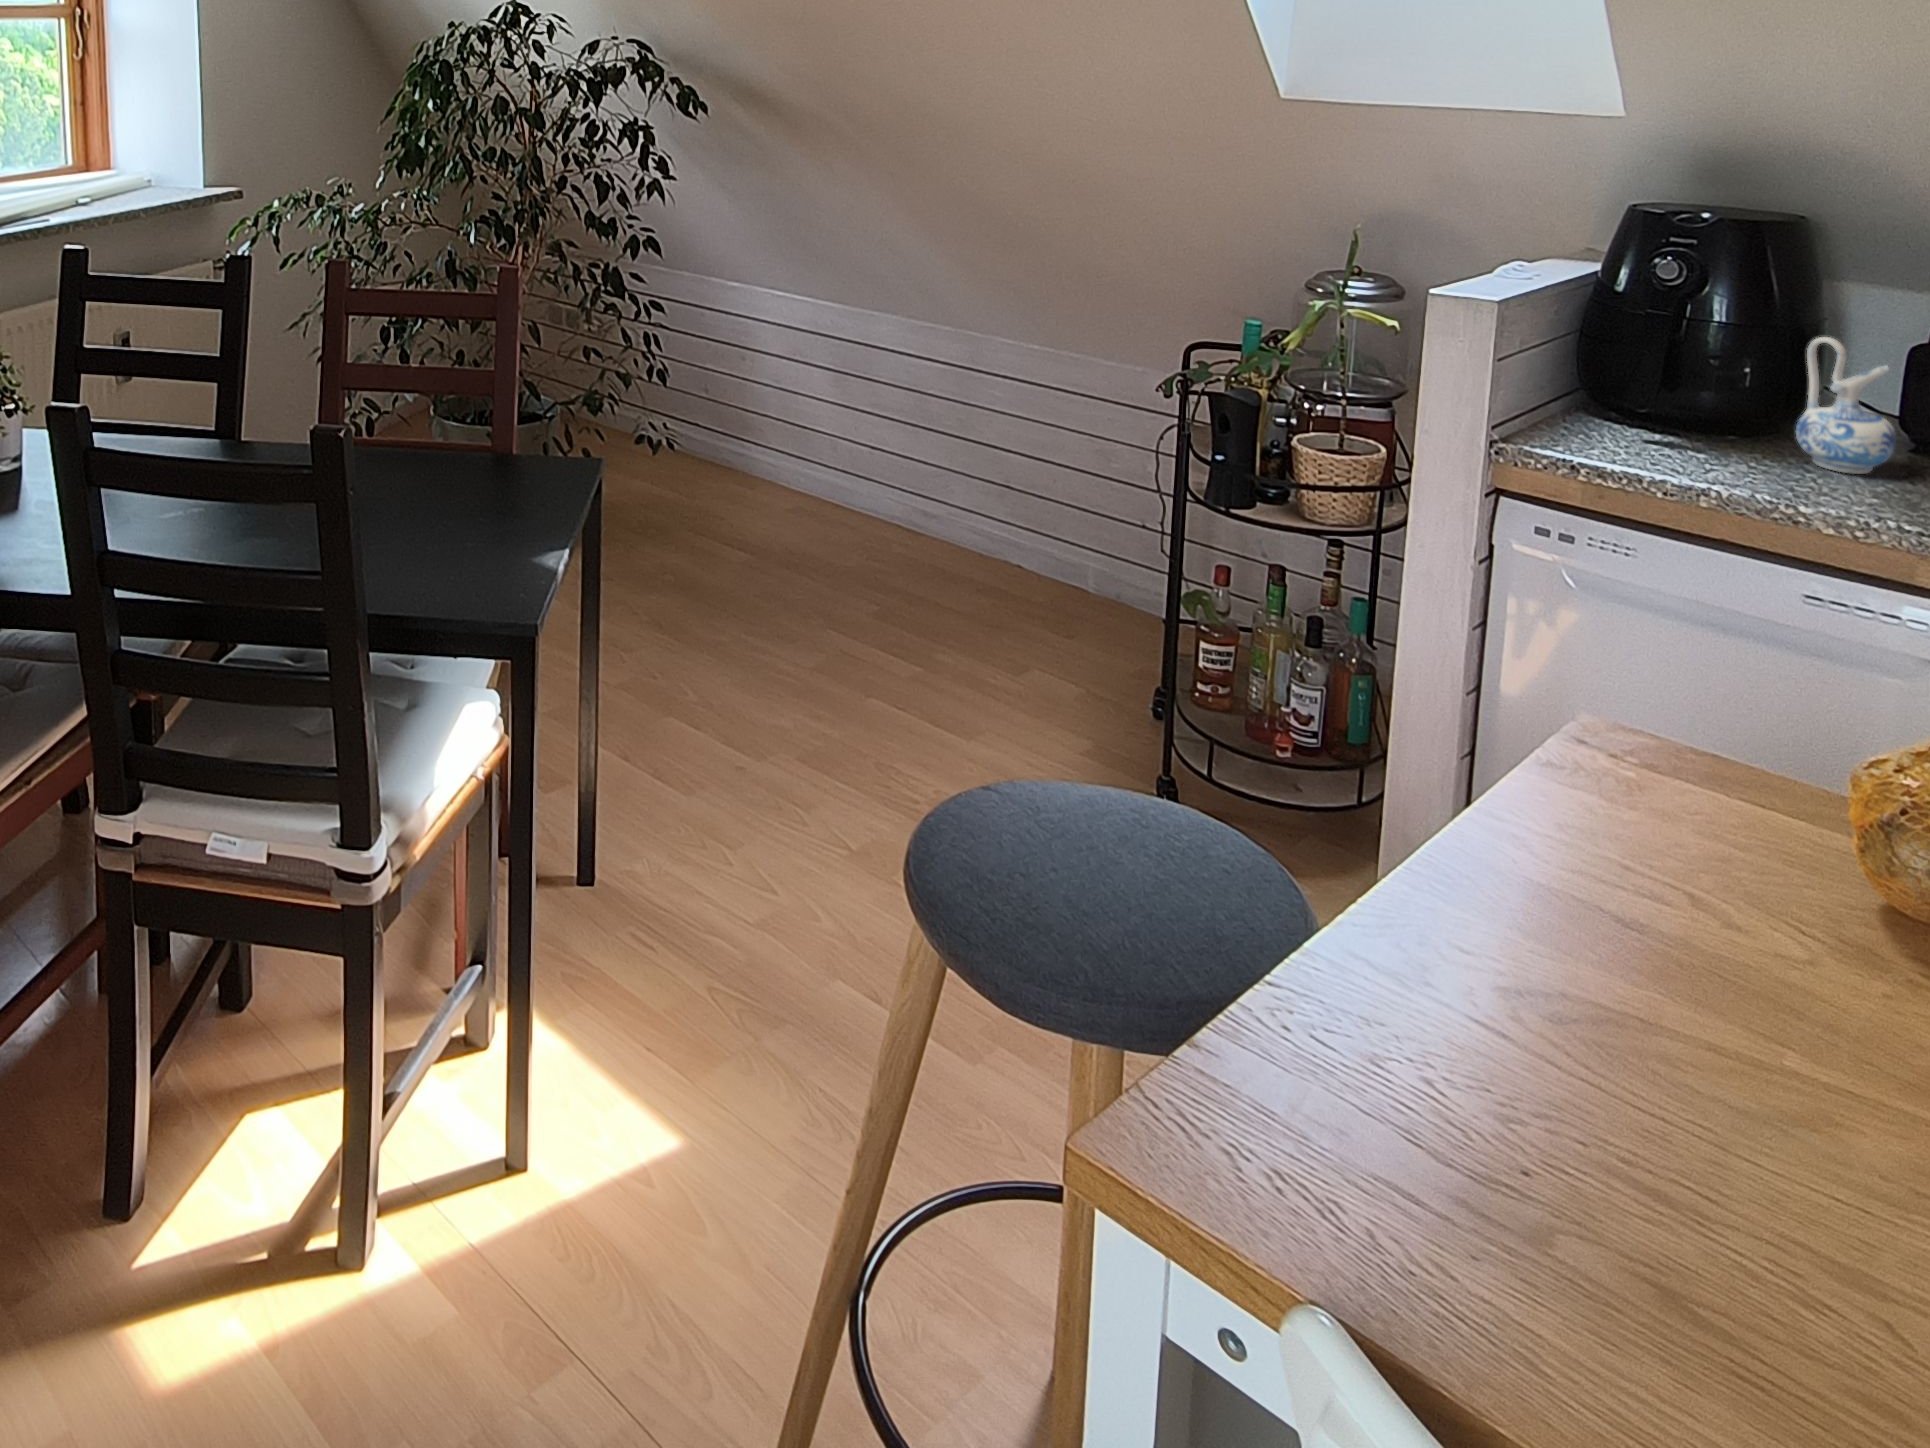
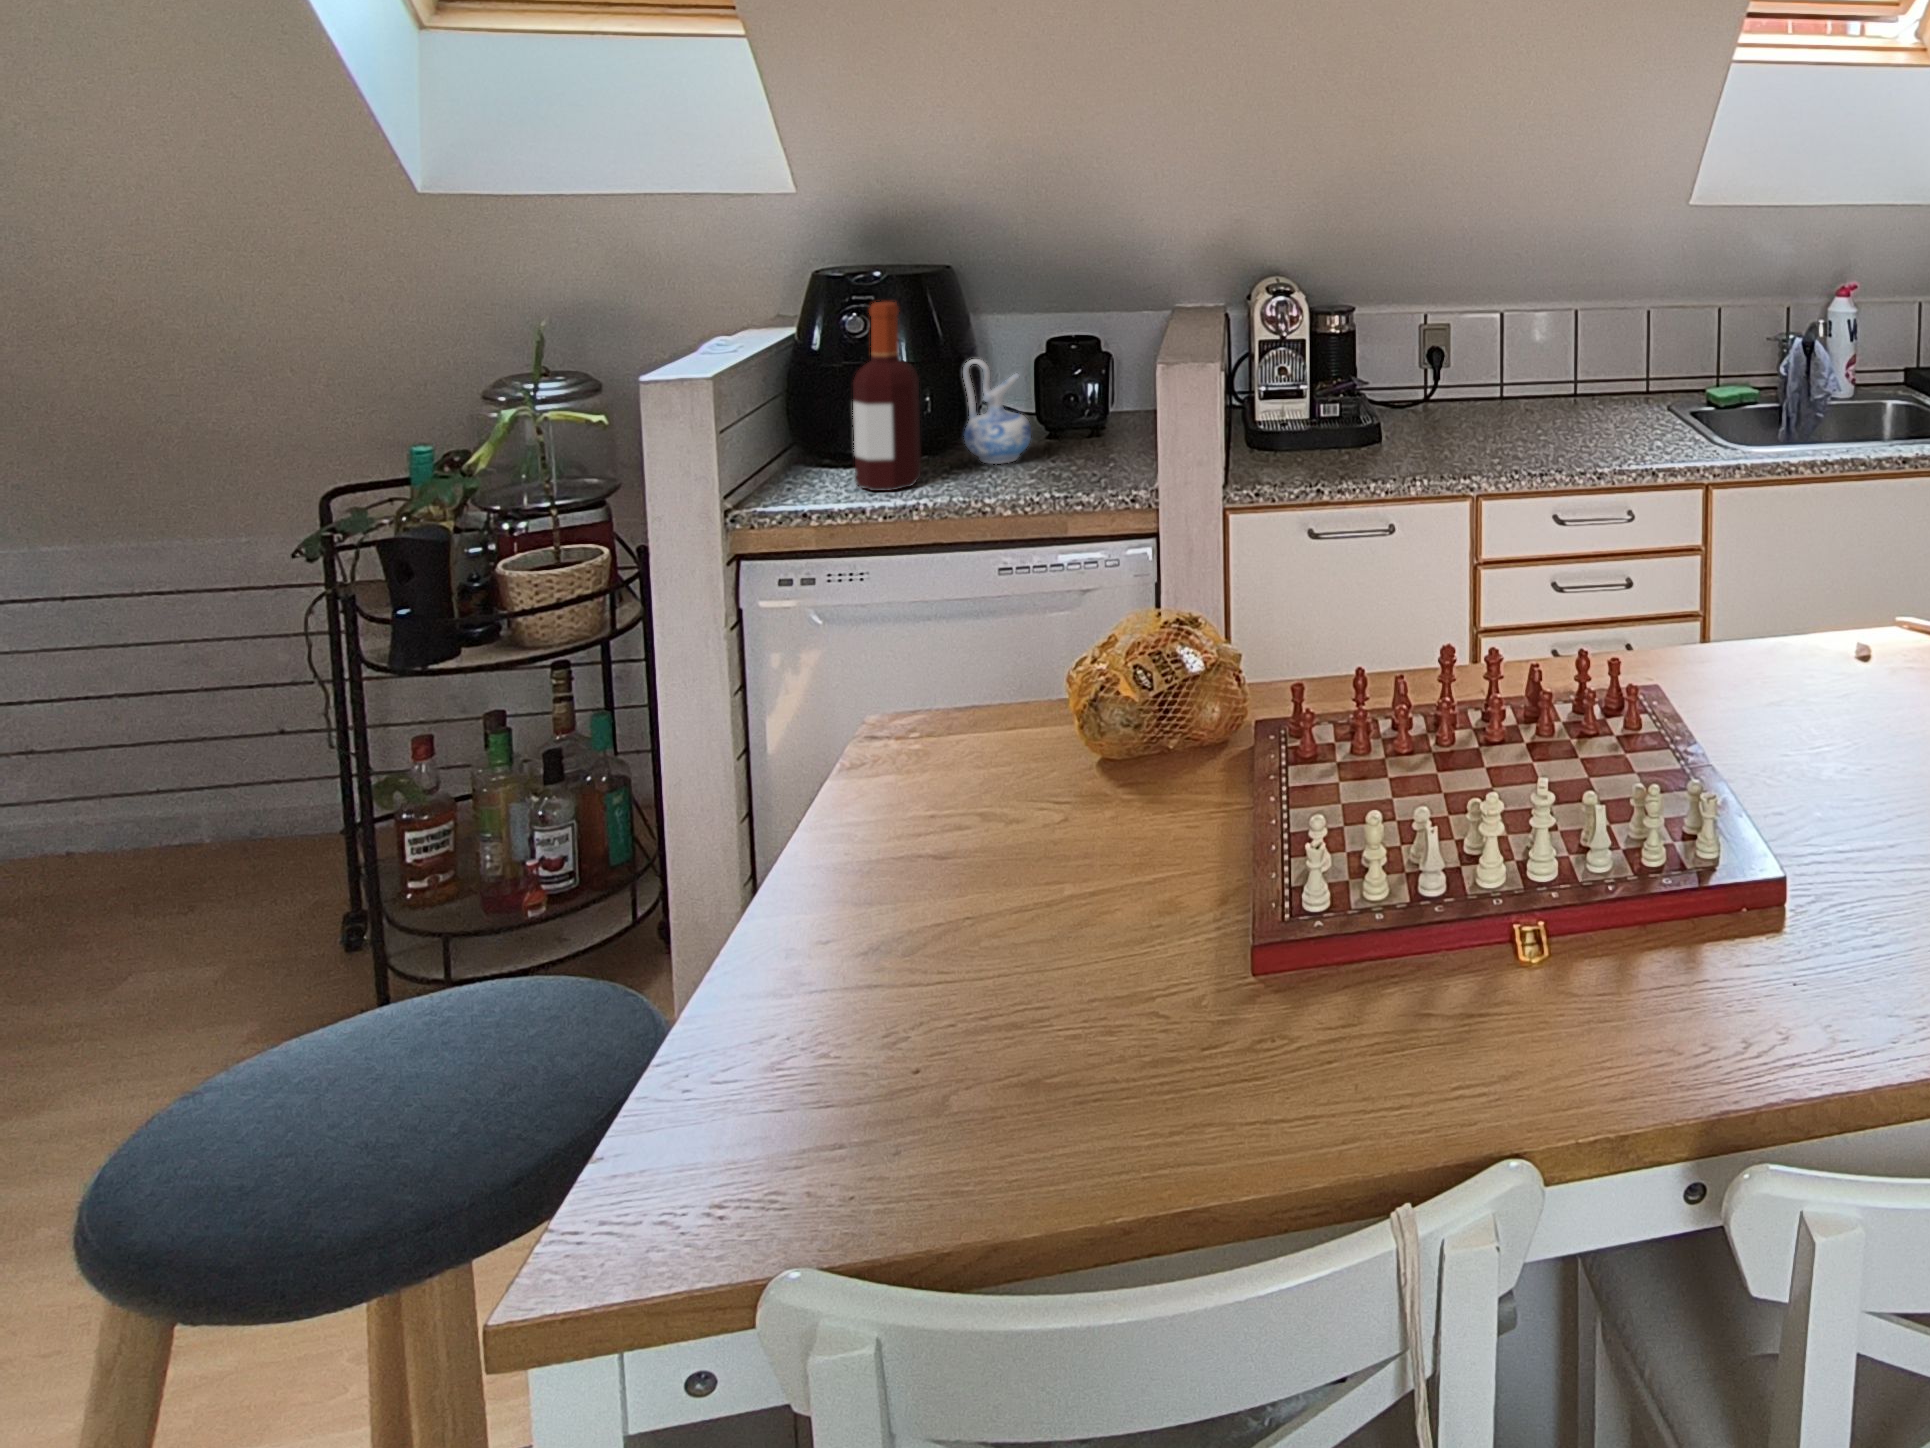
bottle: none [1643,249,1743,469] -> present [853,302,921,491]

